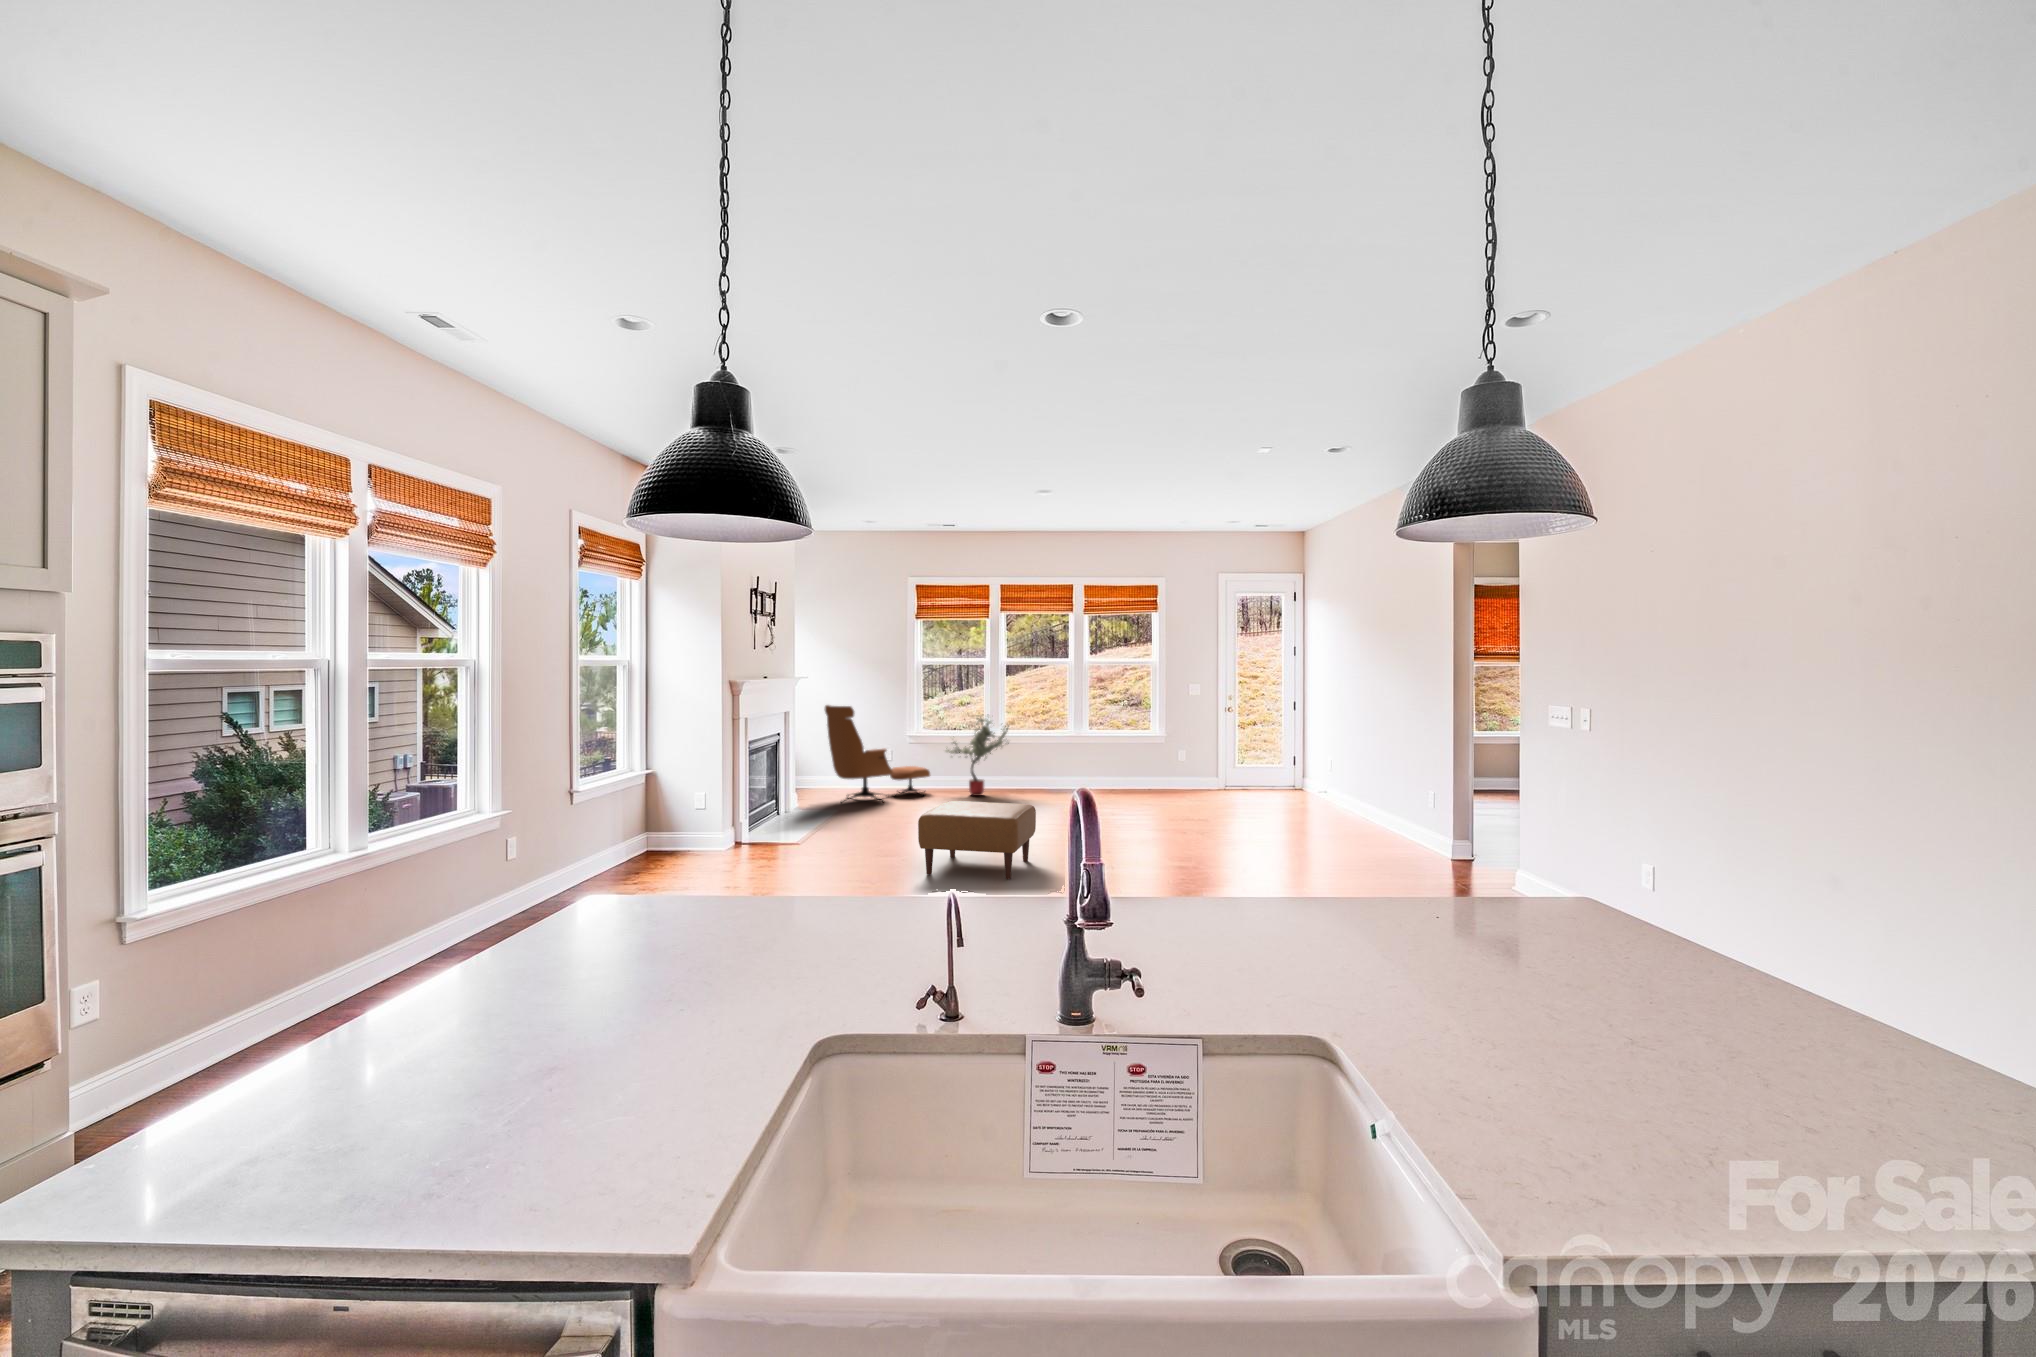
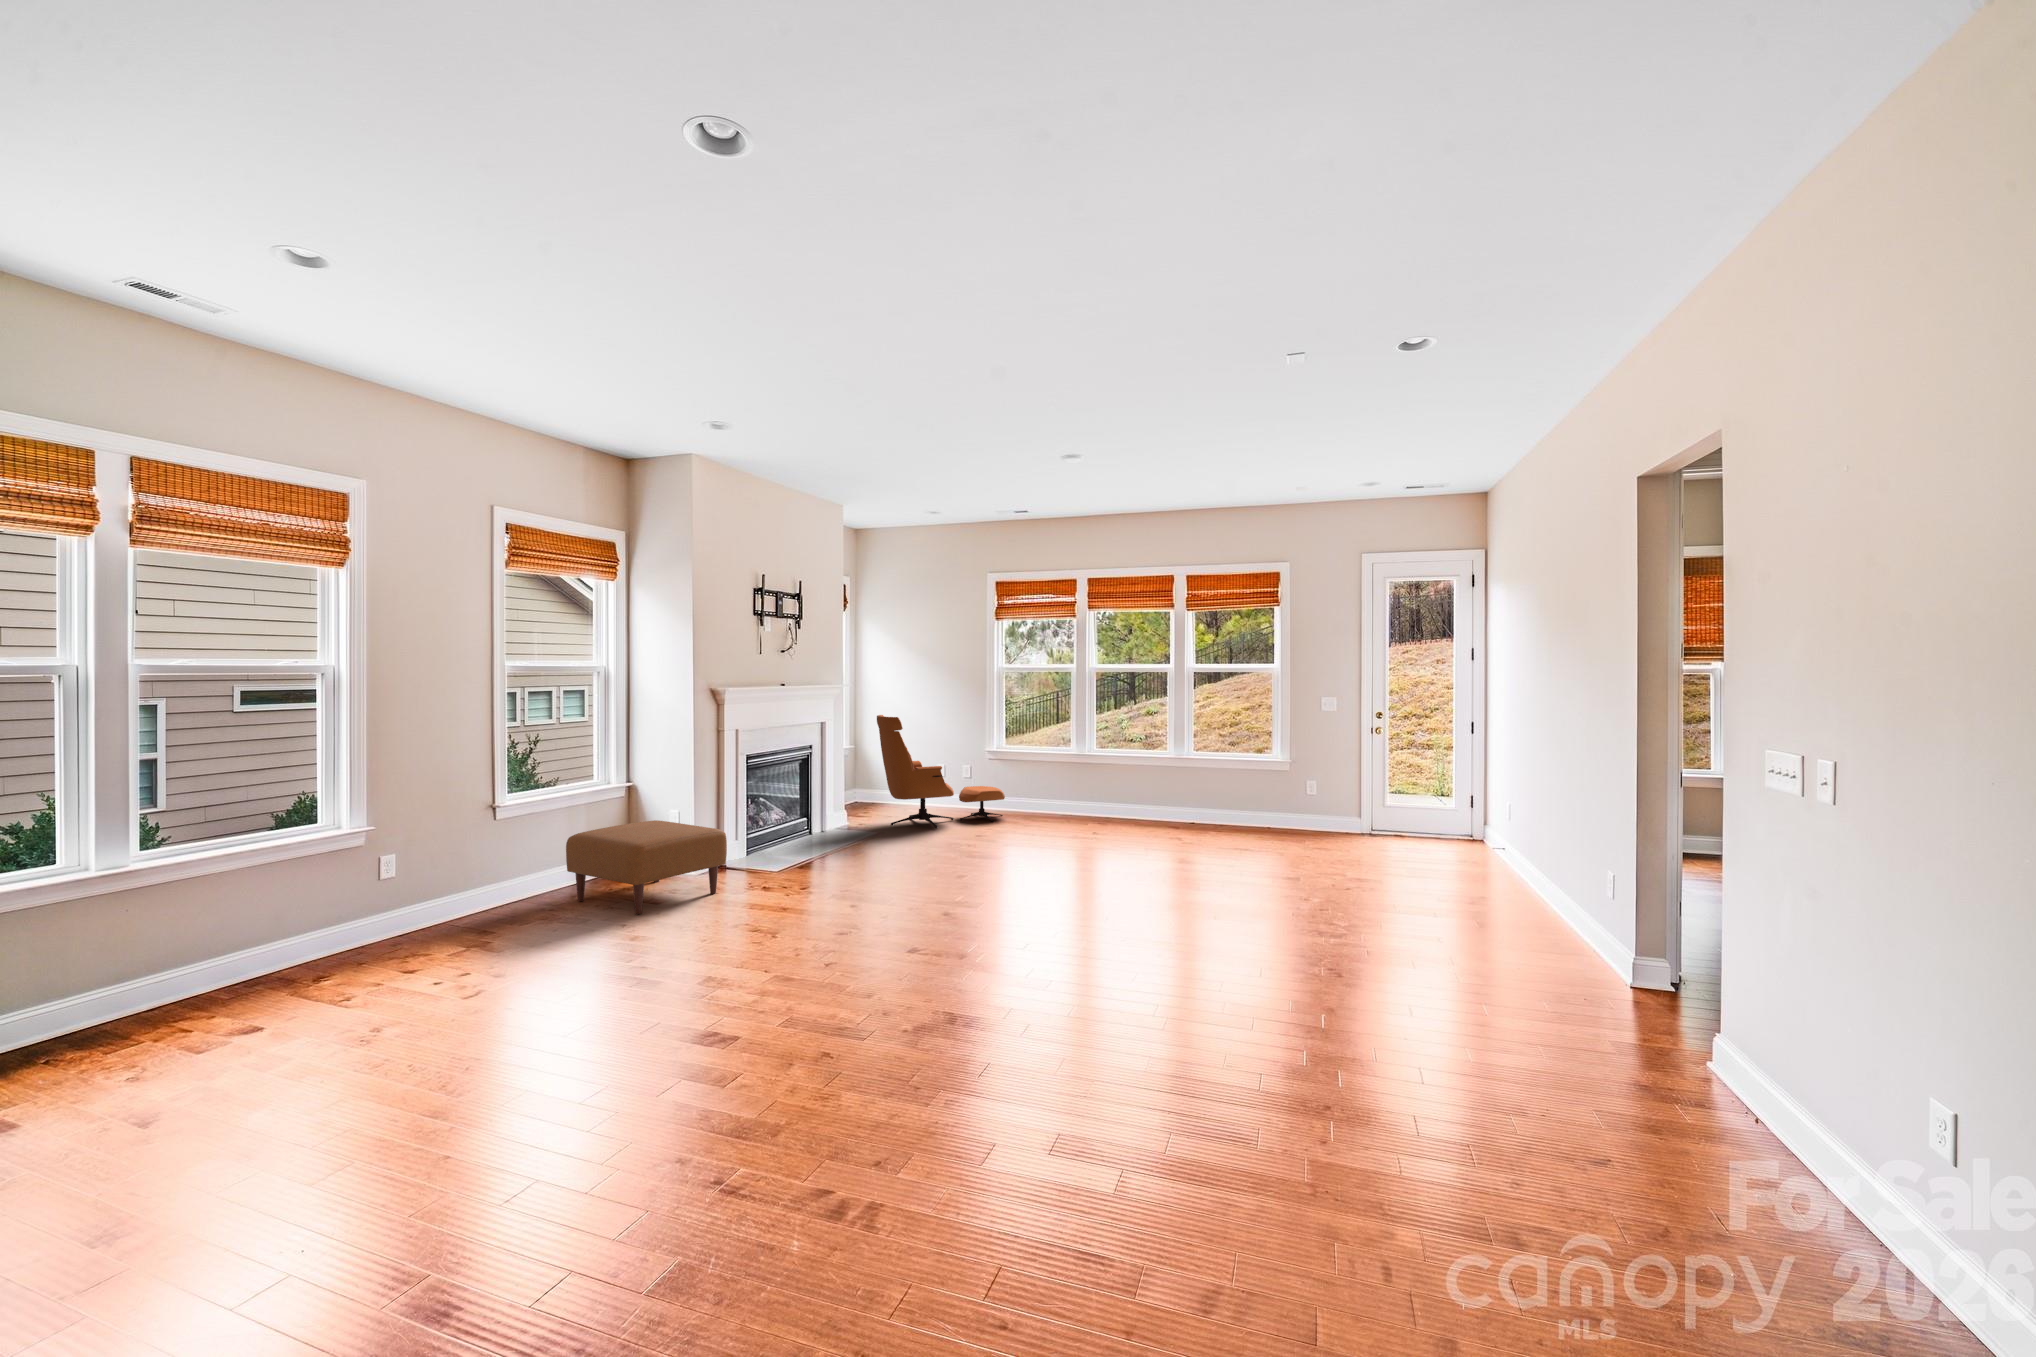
potted tree: present [946,718,1009,796] -> none [1017,729,1092,825]
ottoman: present [918,801,1036,879] -> present [566,820,727,914]

